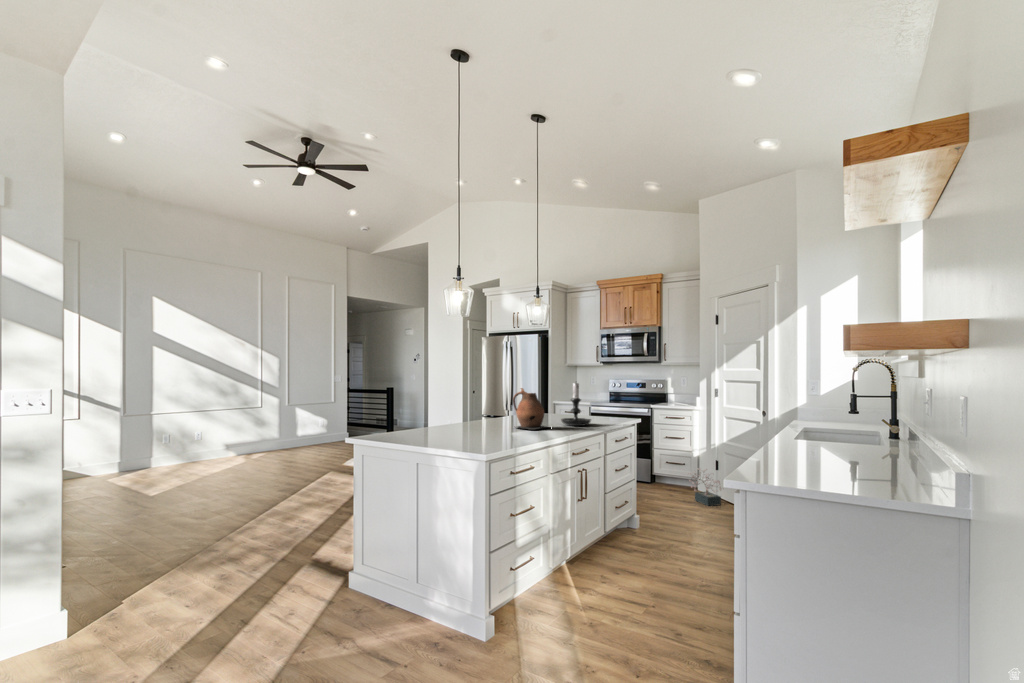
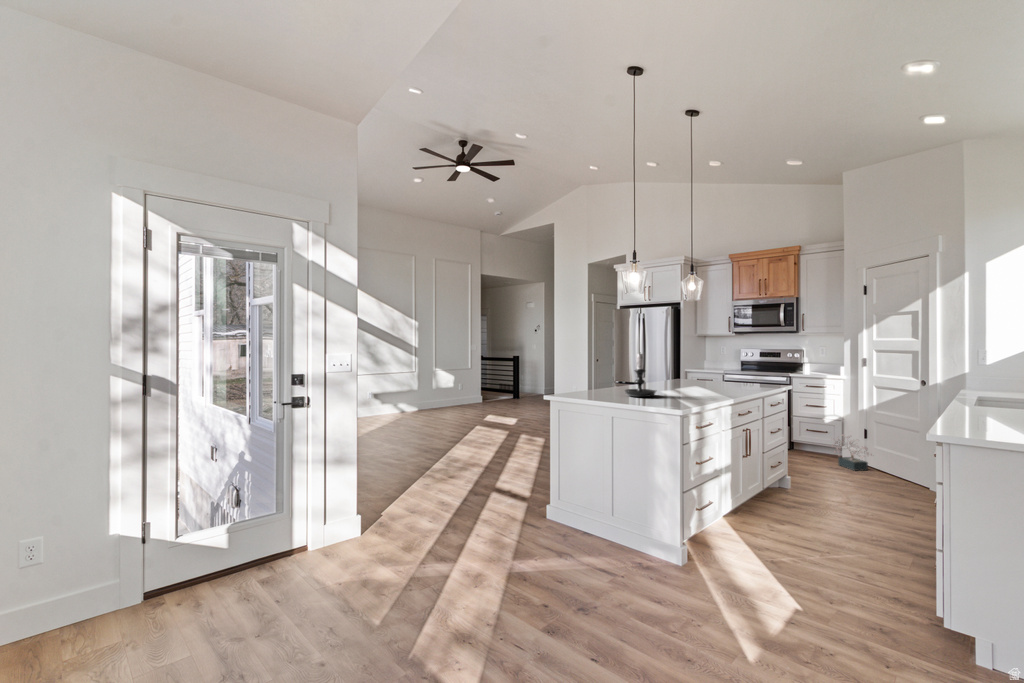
candle holder: present [561,383,591,426] -> present [625,354,656,397]
ceramic pitcher: present [513,388,550,429] -> none [679,357,716,394]

